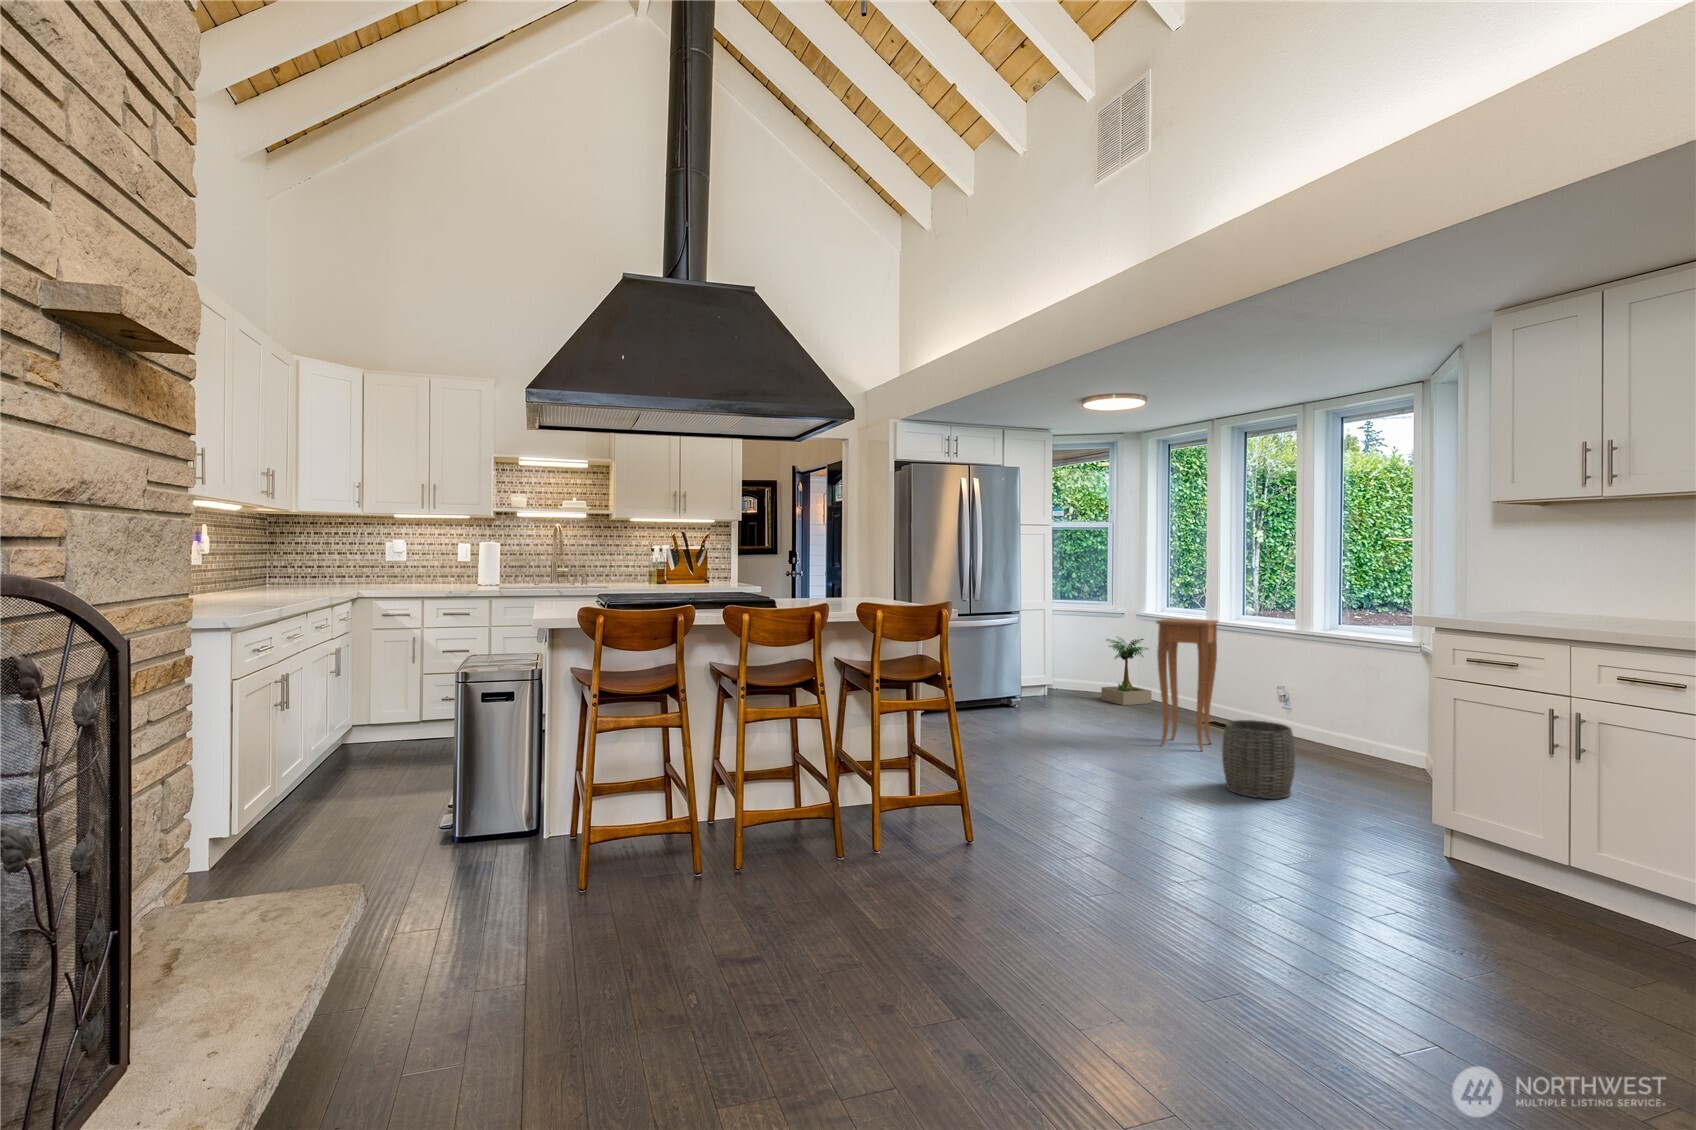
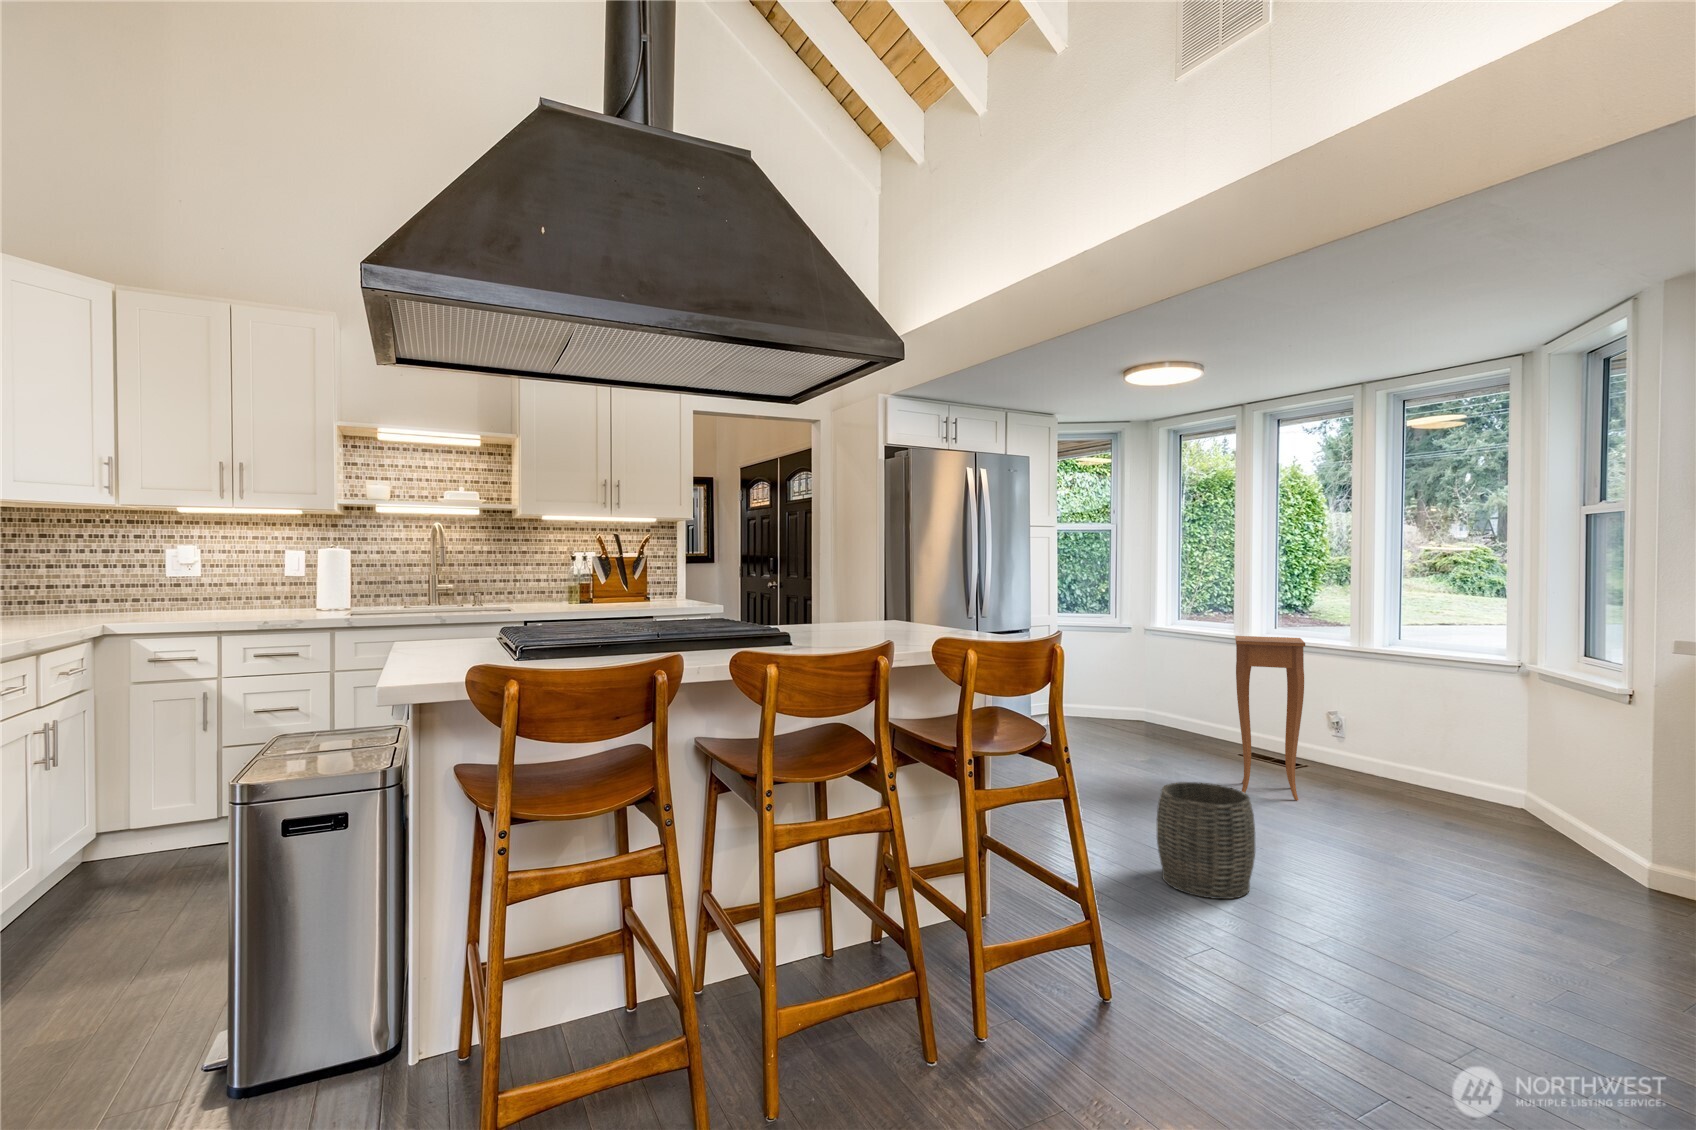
potted plant: present [1101,637,1151,705] -> none [1105,653,1169,734]
woven basket: present [1222,720,1295,799] -> present [1157,782,1255,899]

